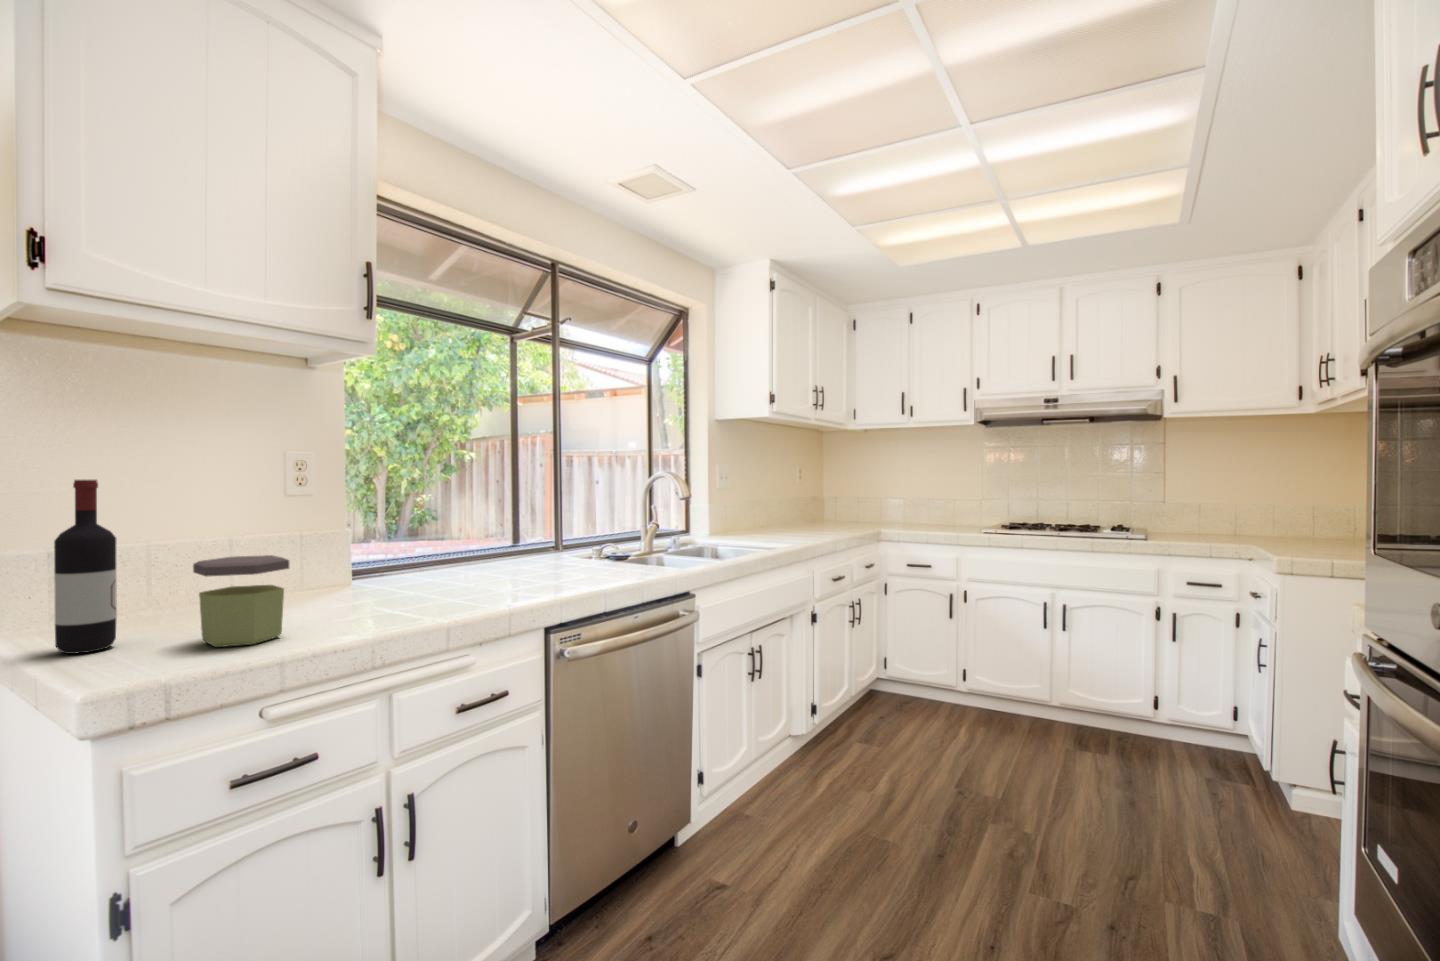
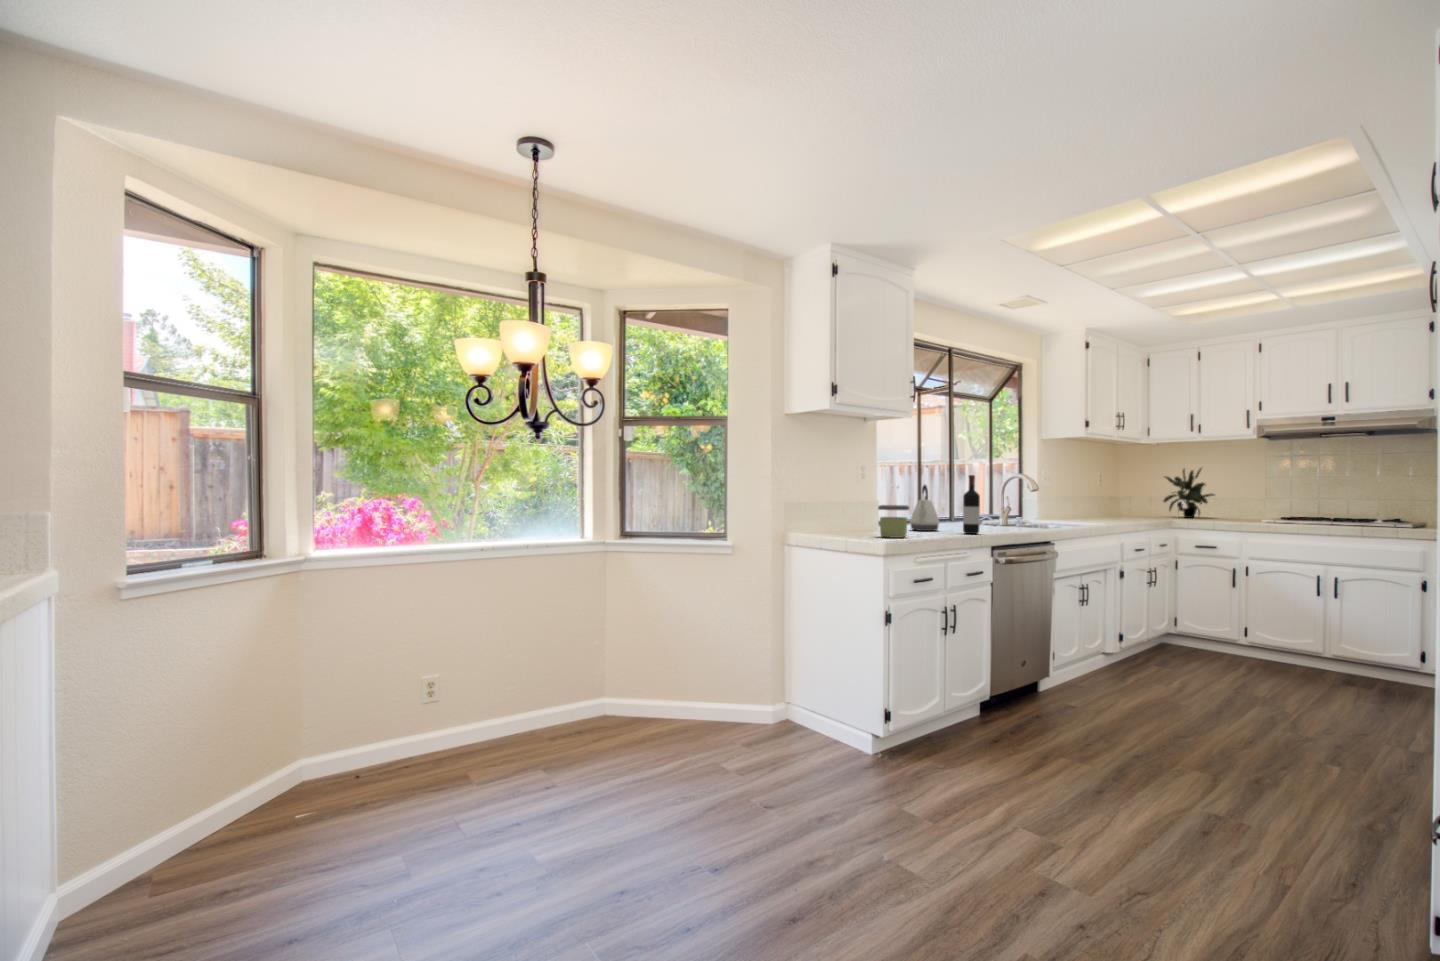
potted plant: none [872,460,929,523] -> present [1164,468,1214,518]
wine bottle: present [54,480,117,654] -> present [963,475,980,534]
kettle: none [406,496,469,591] -> present [910,485,939,531]

